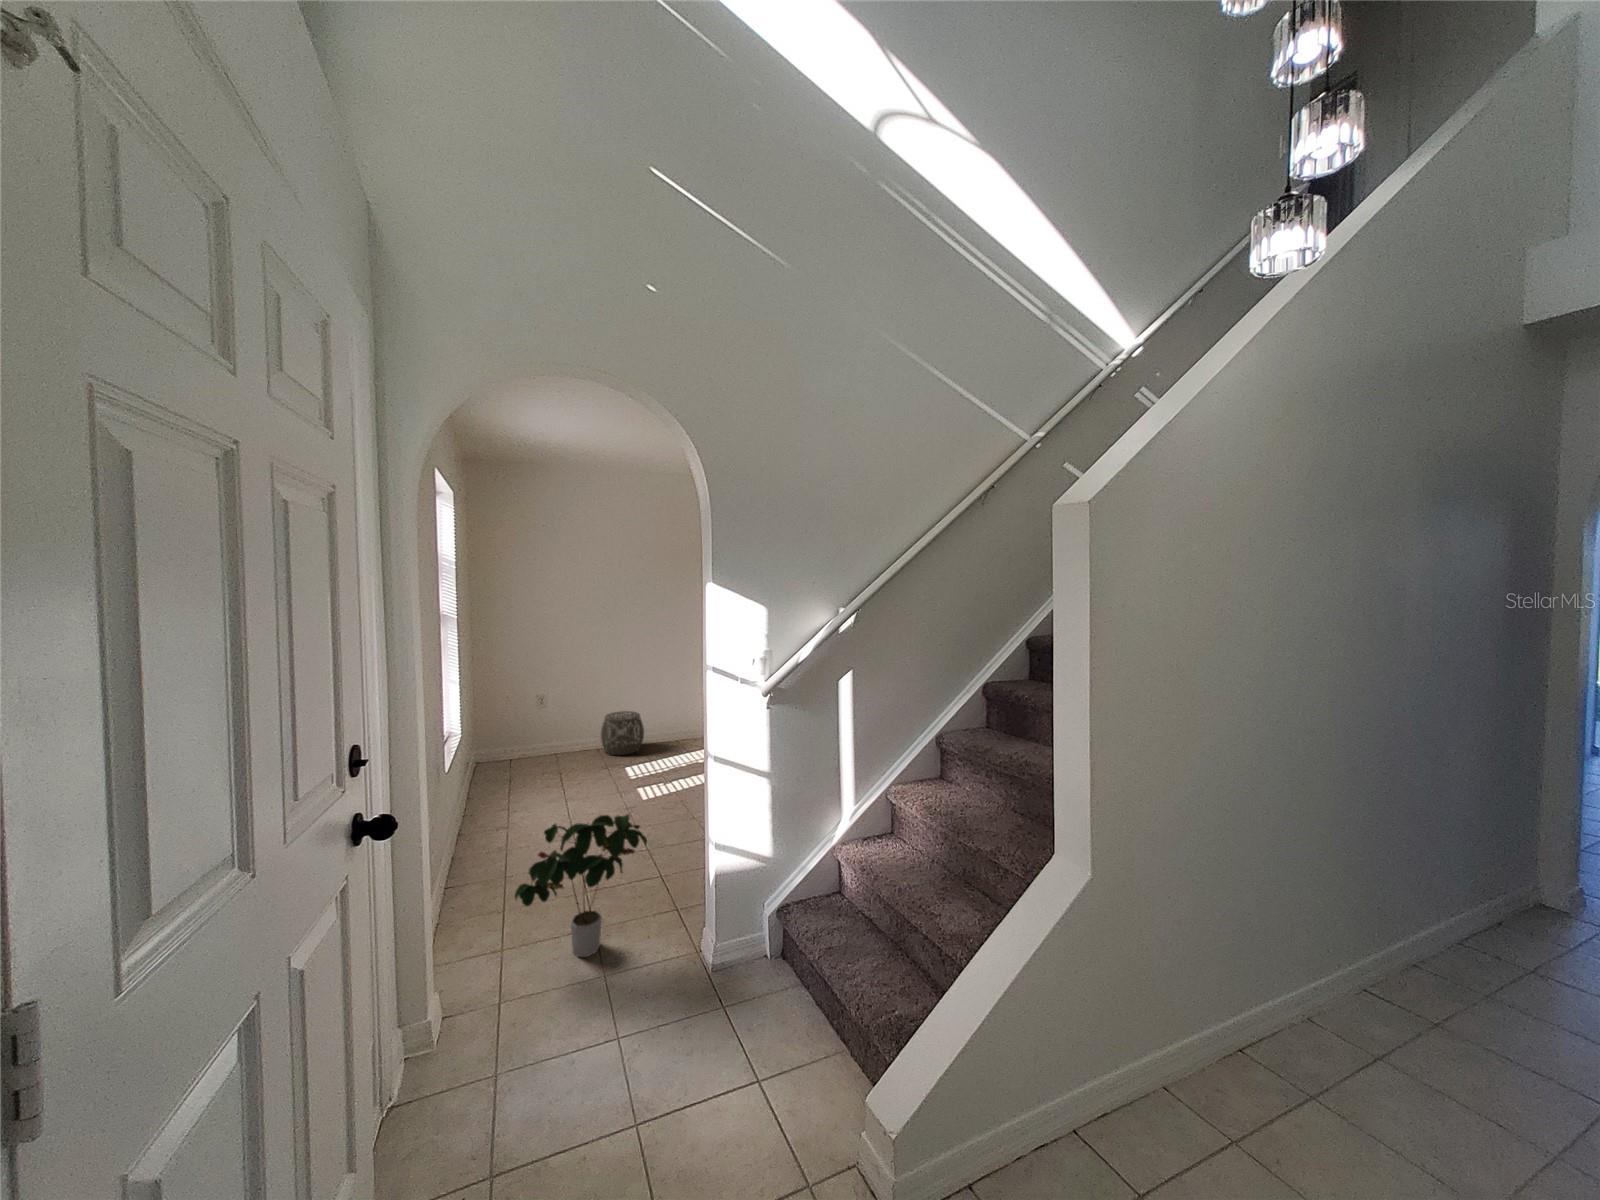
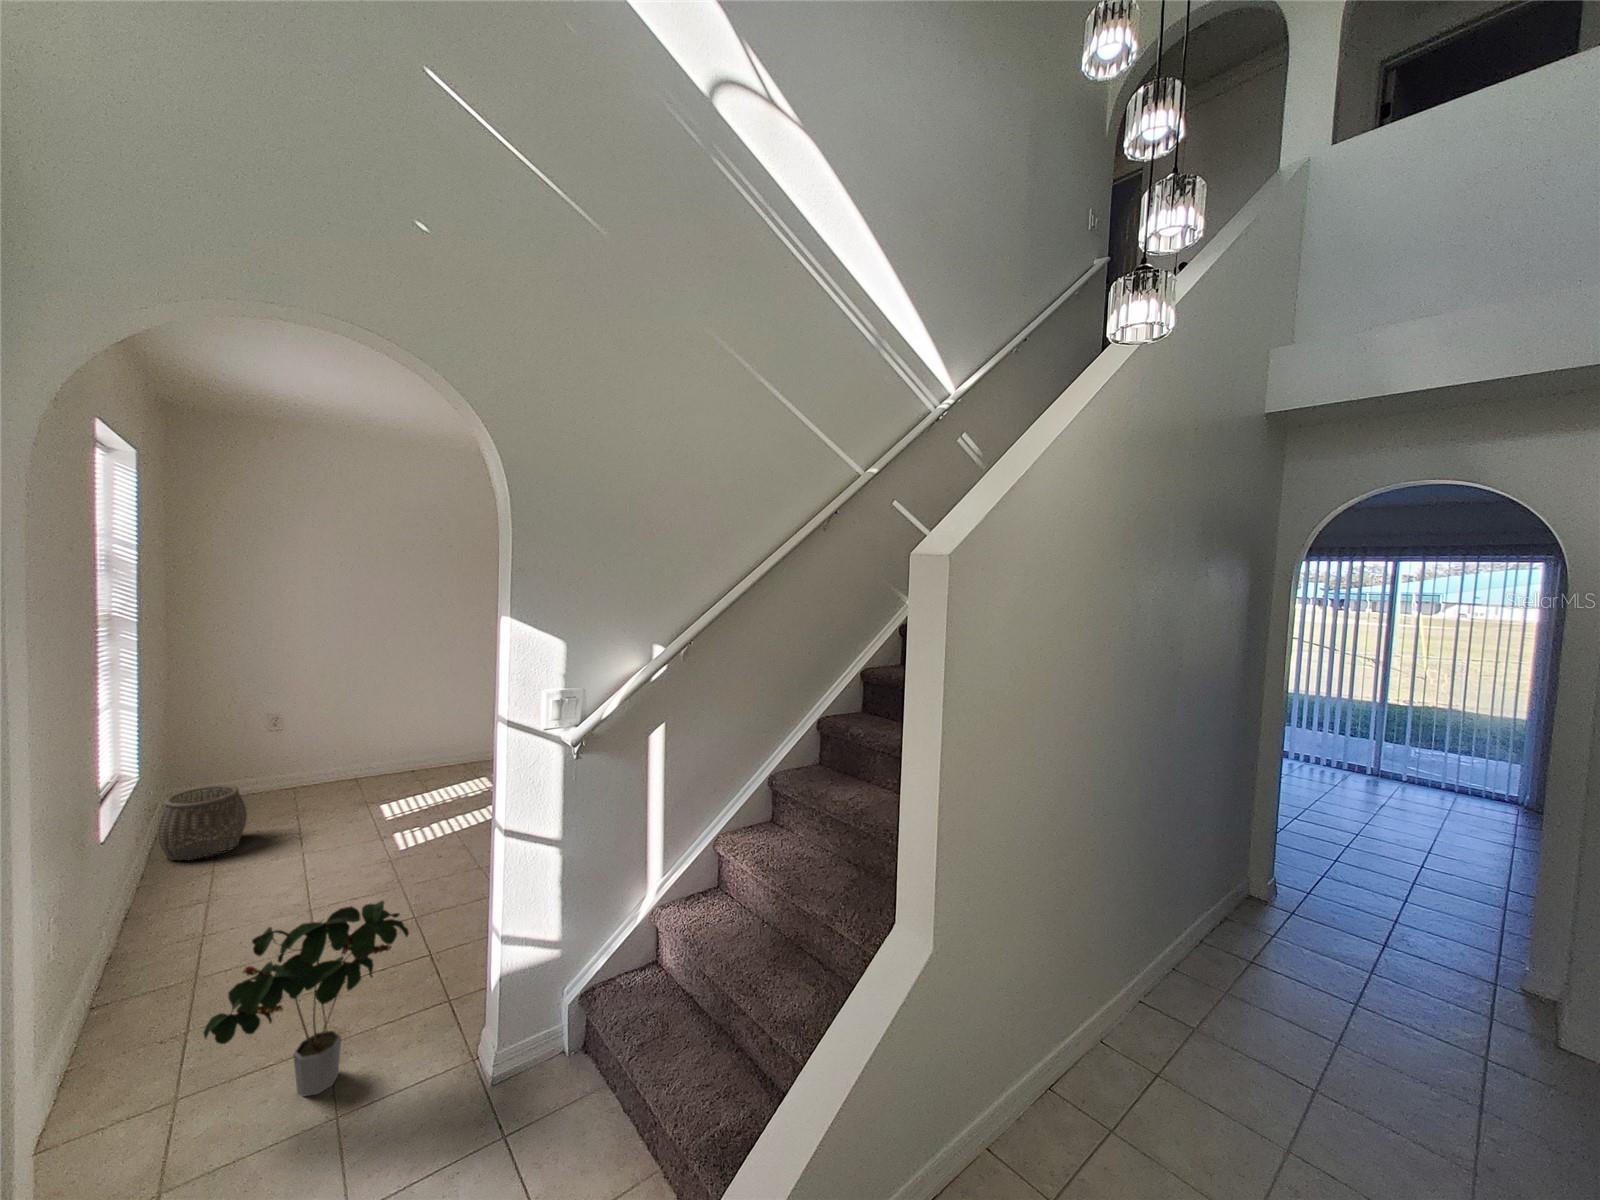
woven basket: present [601,711,644,755] -> present [156,785,247,860]

